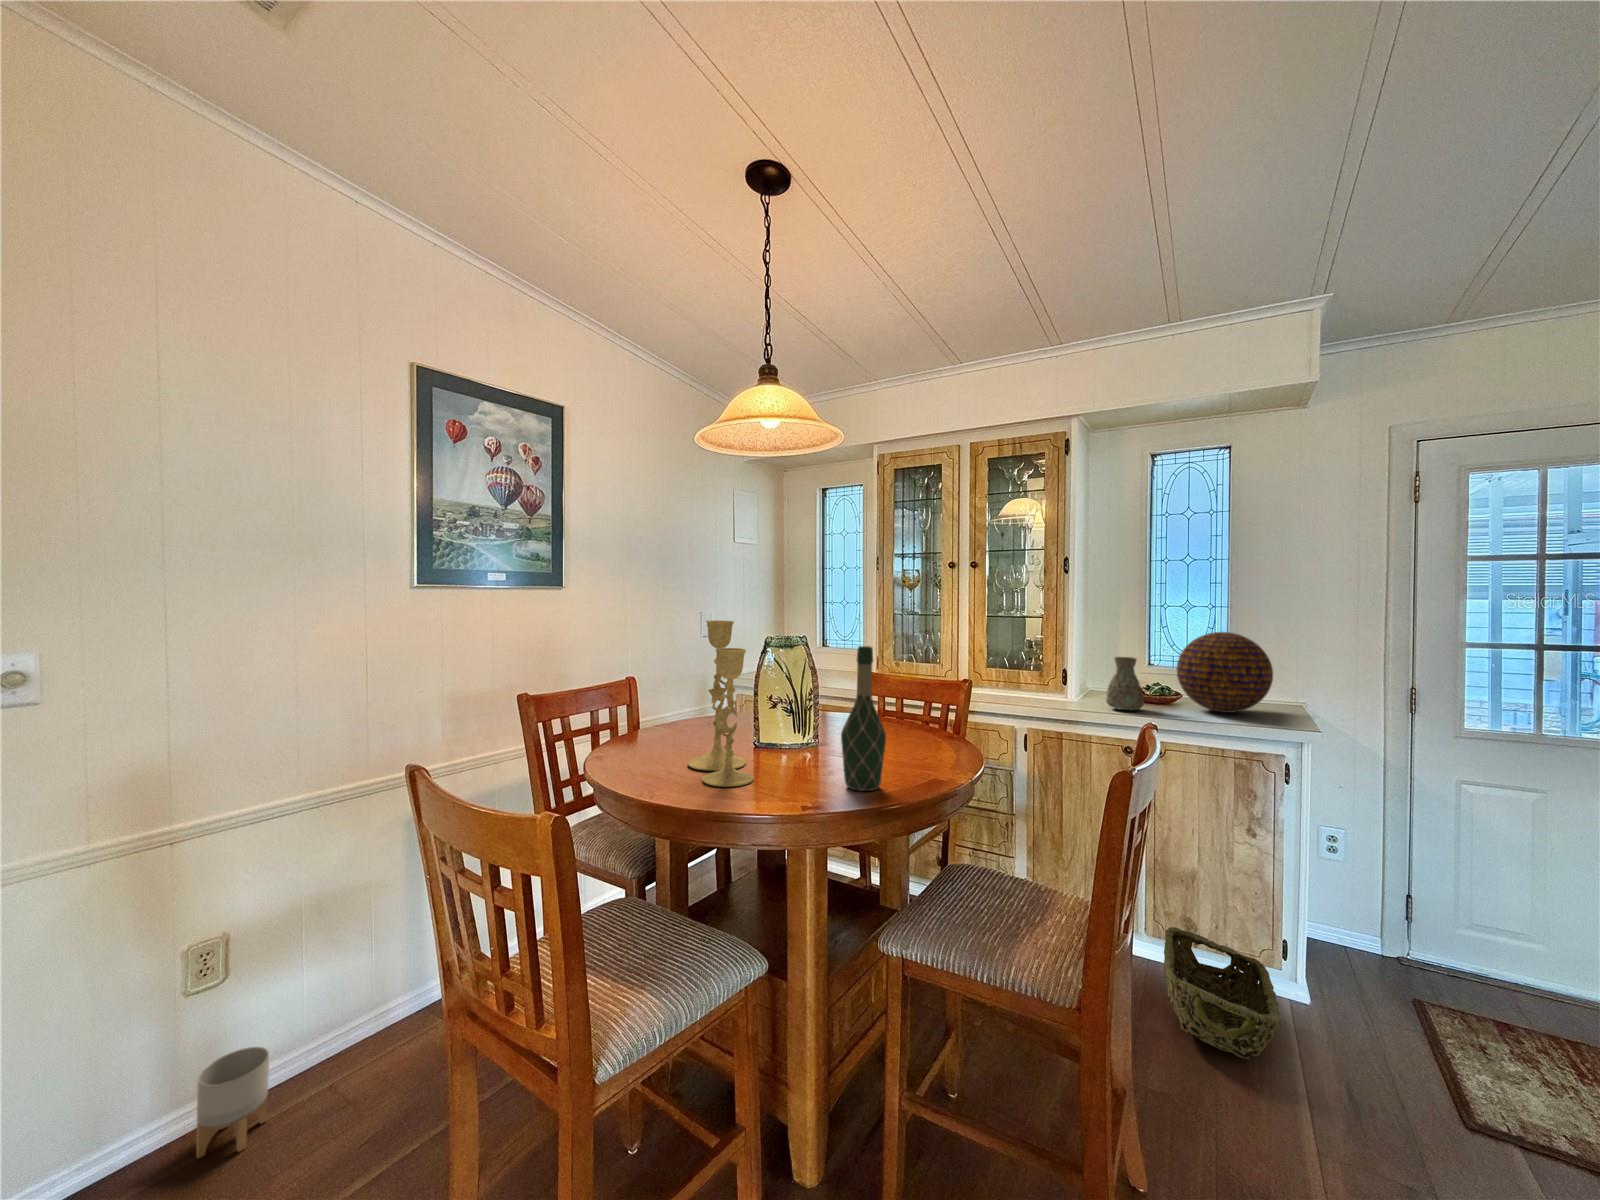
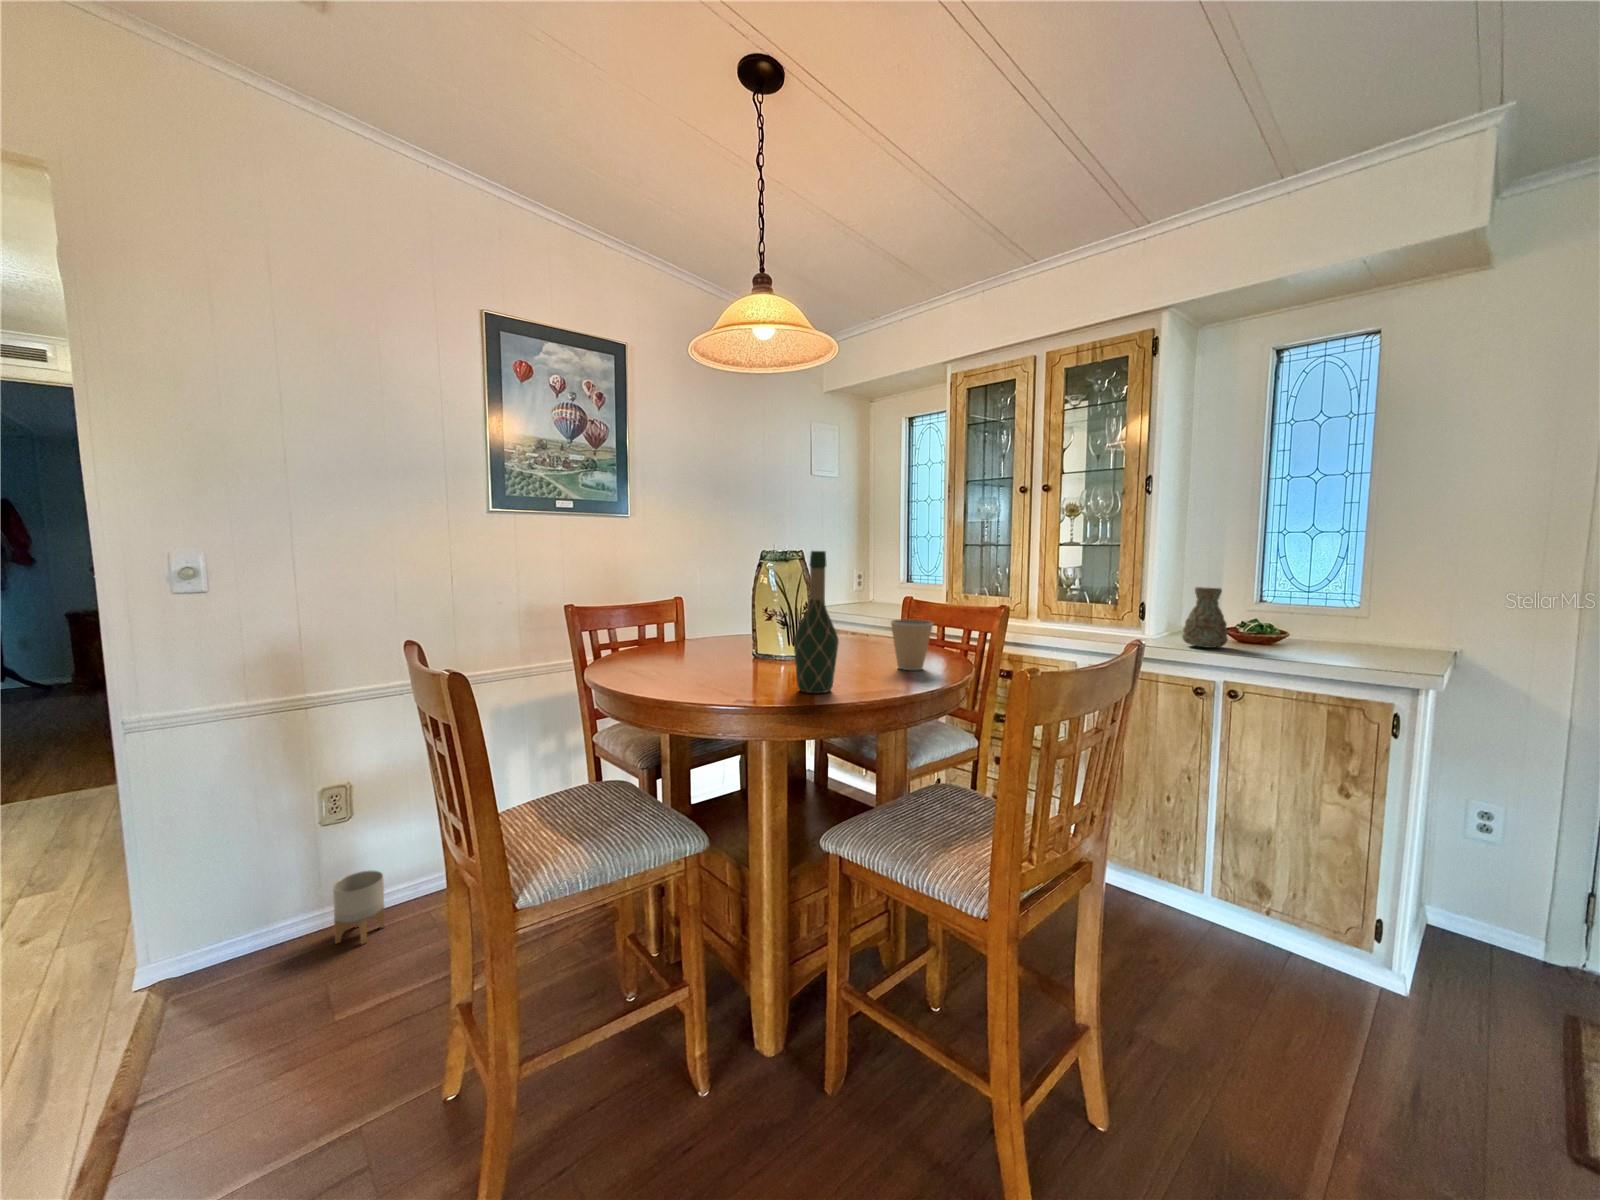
candlestick: present [688,620,754,787] -> none [674,531,732,683]
decorative orb: present [1177,632,1273,713] -> none [1275,558,1401,654]
coffee cup: none [900,703,942,754] -> present [891,619,933,670]
woven basket: present [1164,927,1281,1059] -> none [1207,887,1349,1033]

